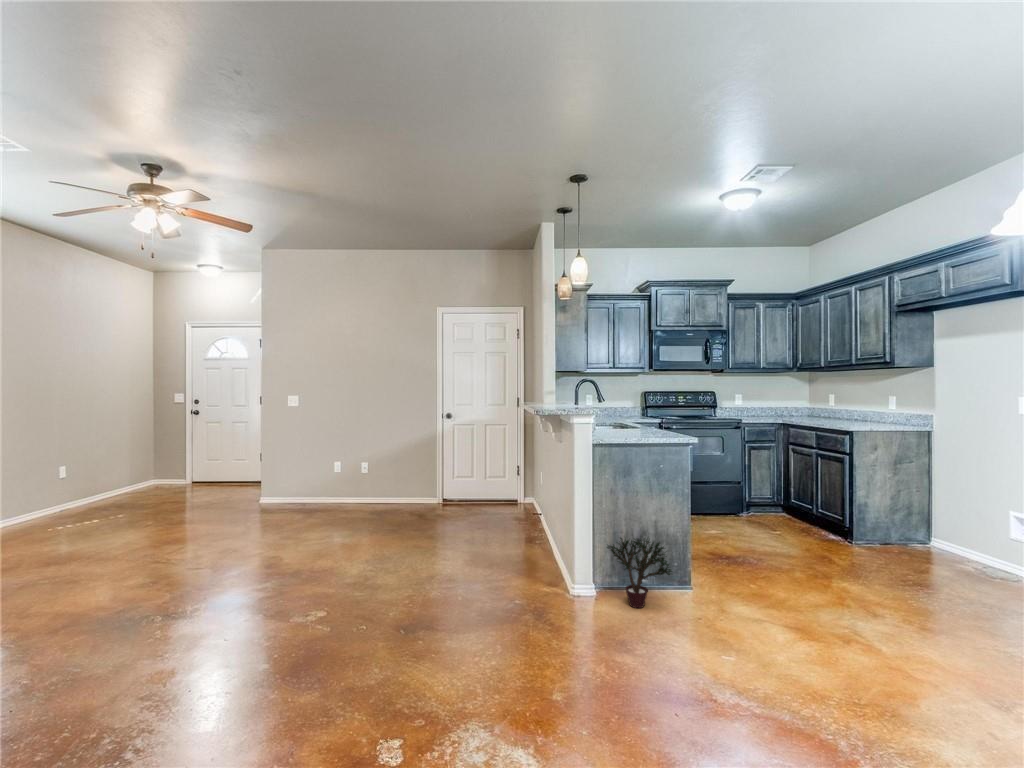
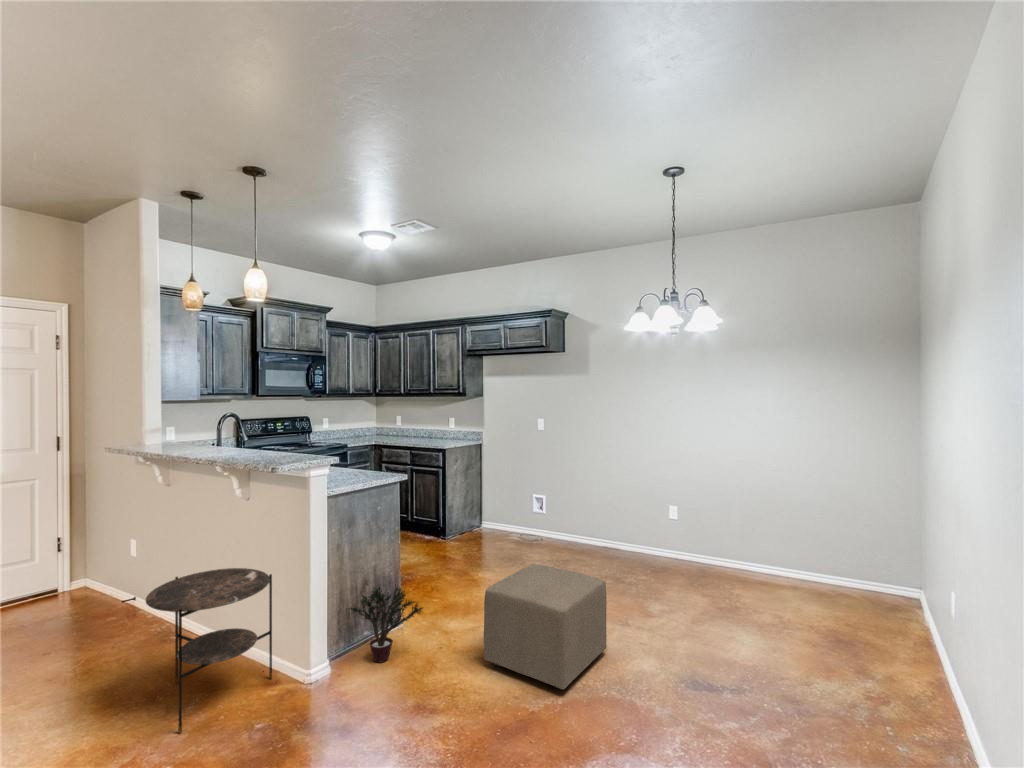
side table: none [479,484,558,583] -> present [146,568,272,733]
ottoman: none [713,568,905,734] -> present [484,564,607,690]

